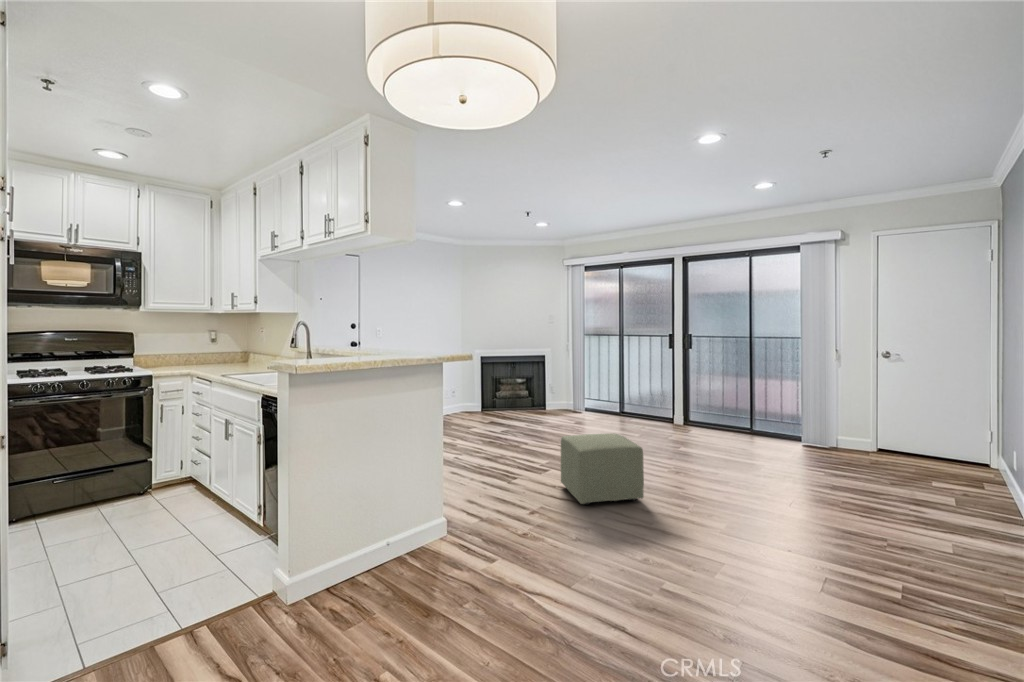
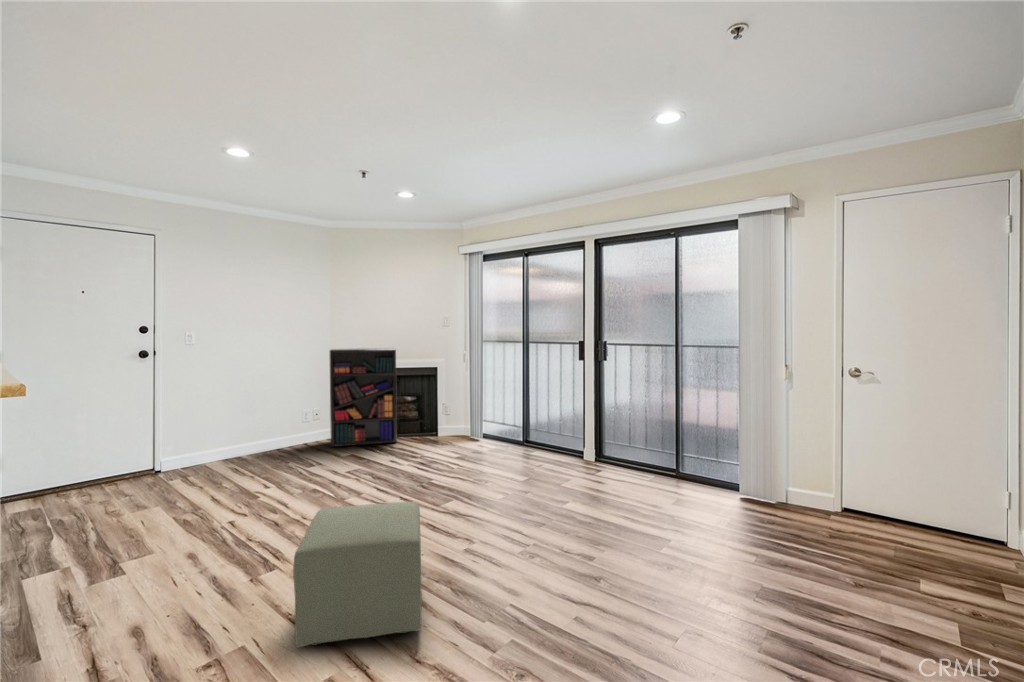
bookshelf: none [465,340,518,418] -> present [329,348,397,447]

